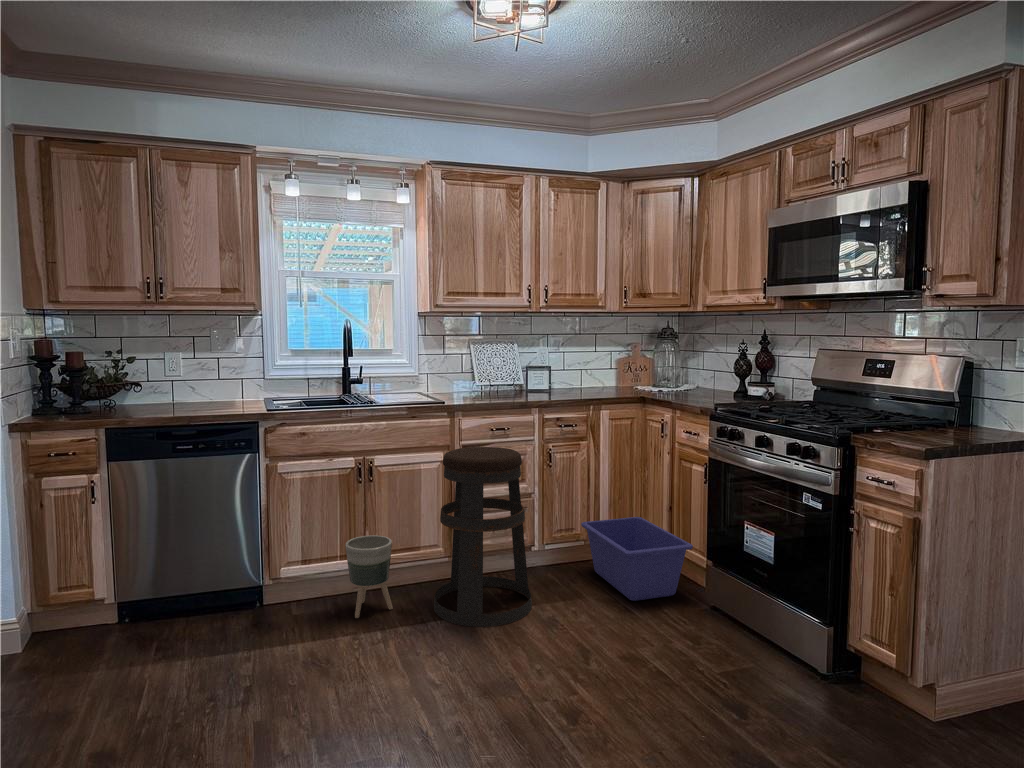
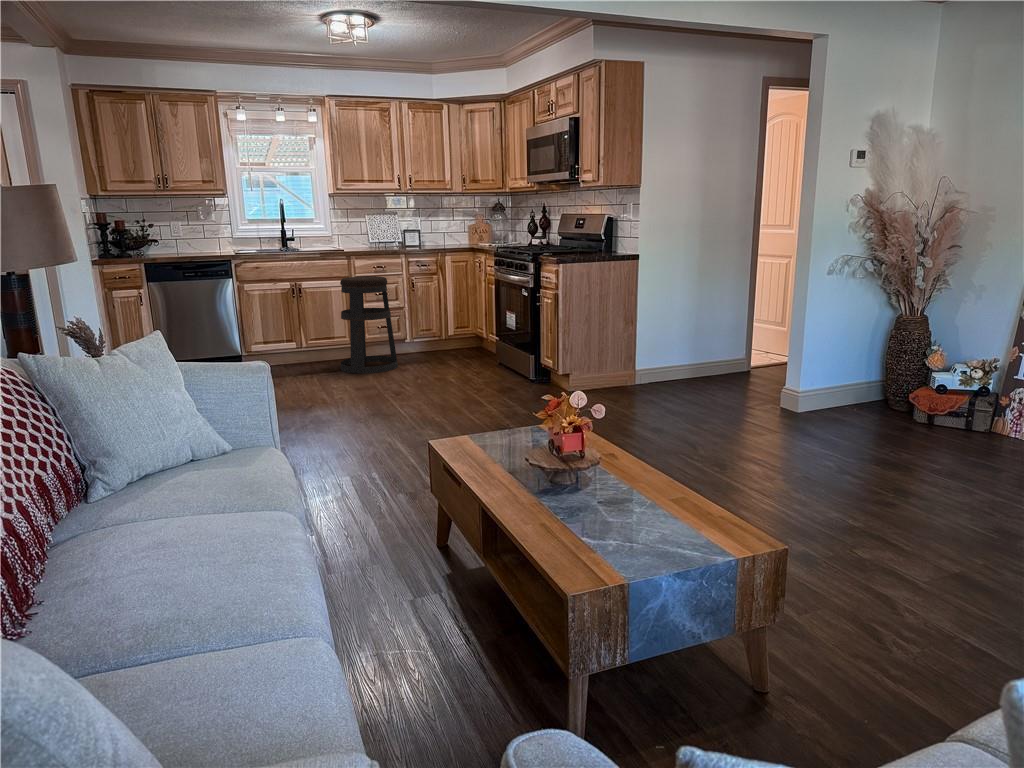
storage bin: present [581,517,693,601] -> none [435,323,491,364]
planter: present [345,535,393,618] -> none [287,329,317,372]

